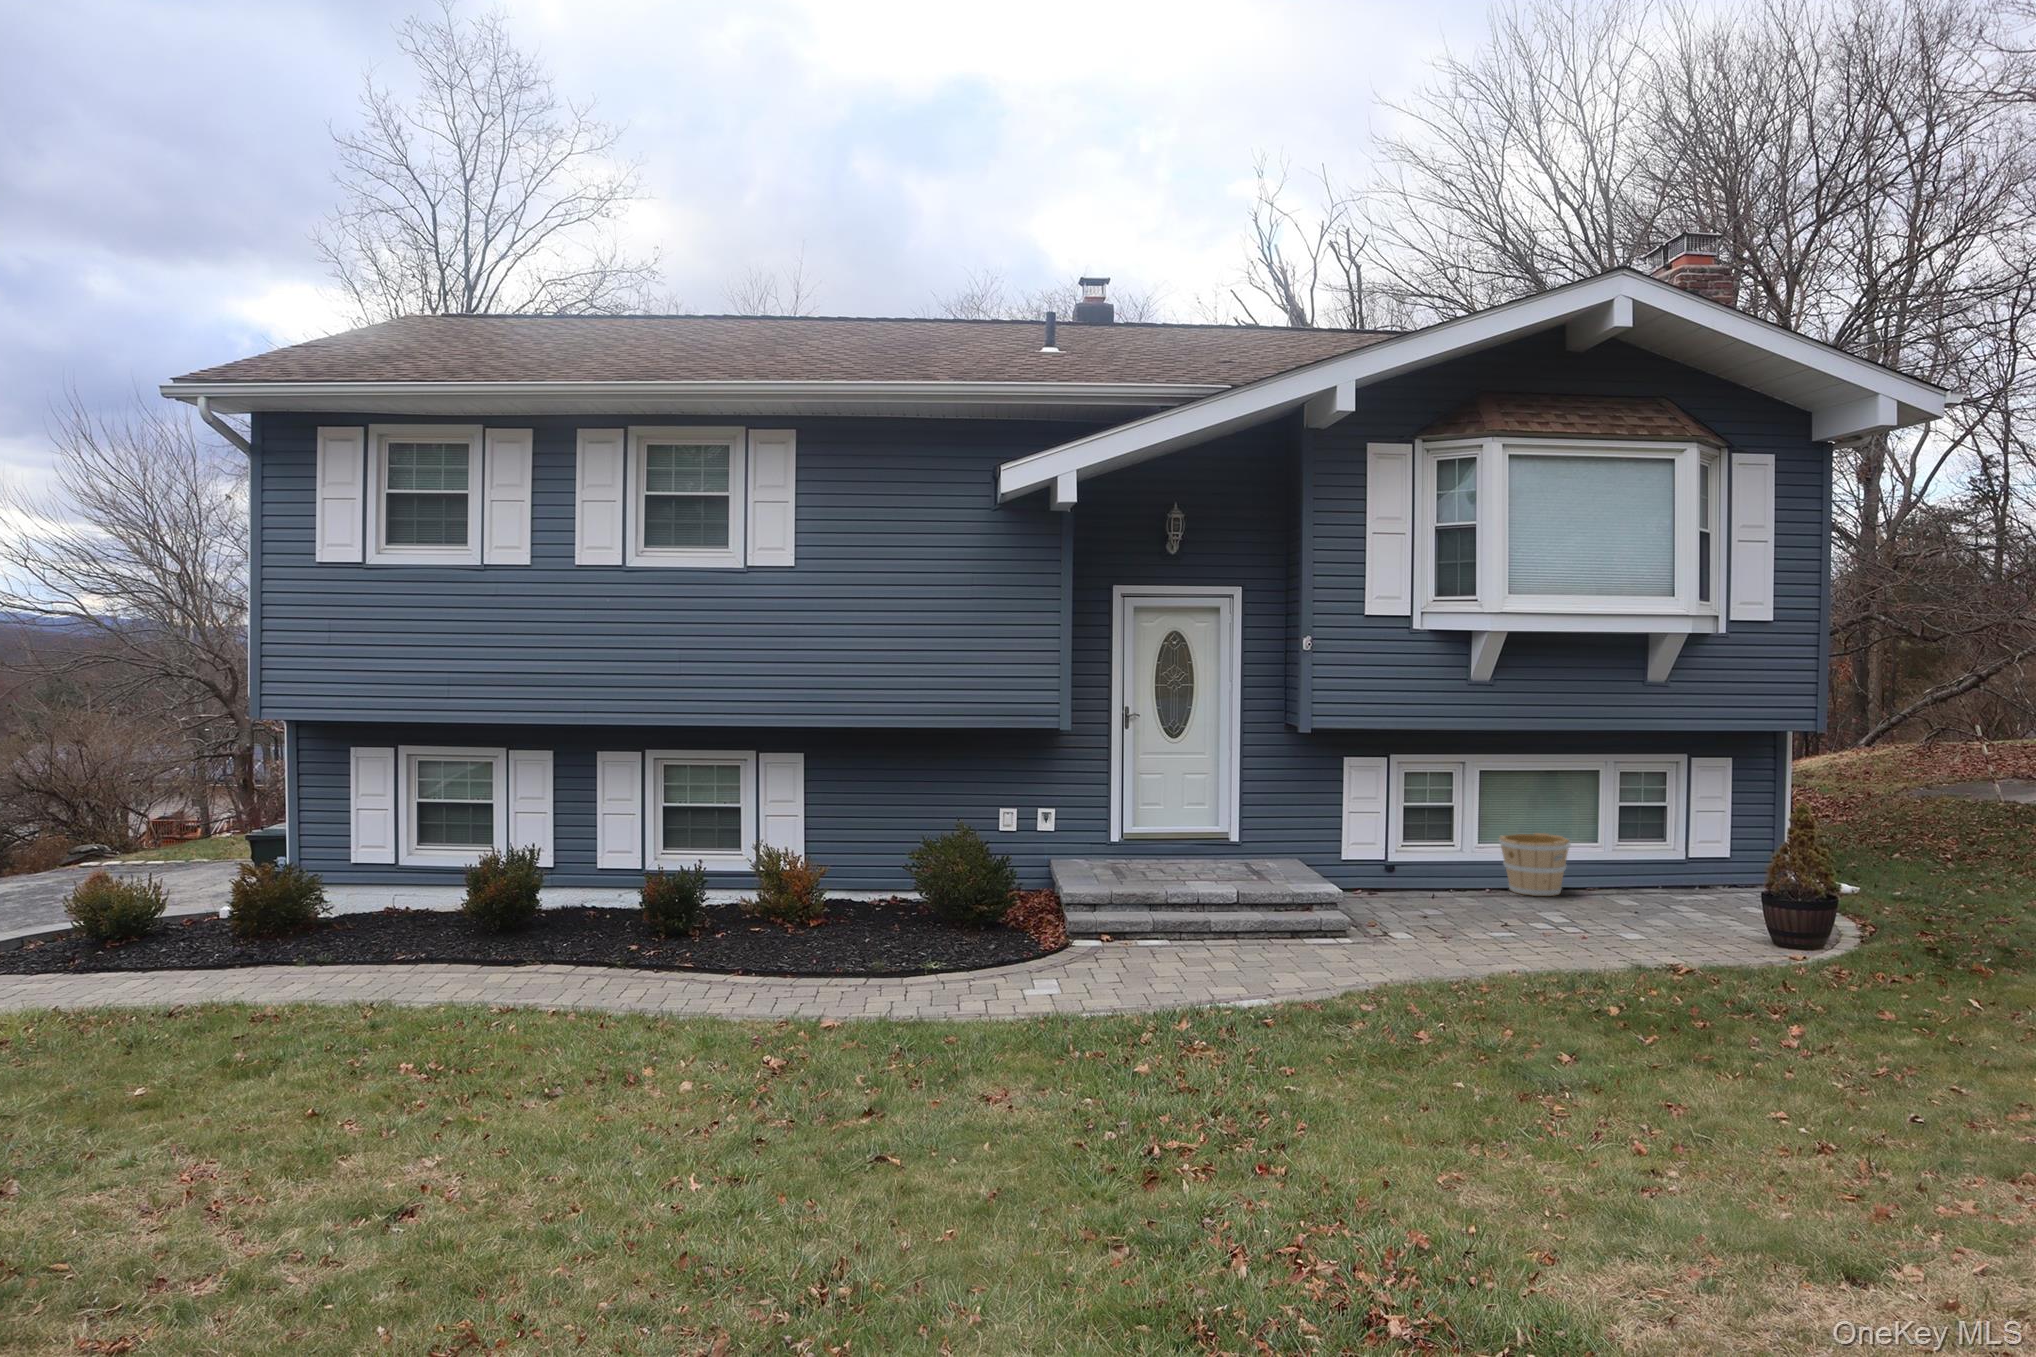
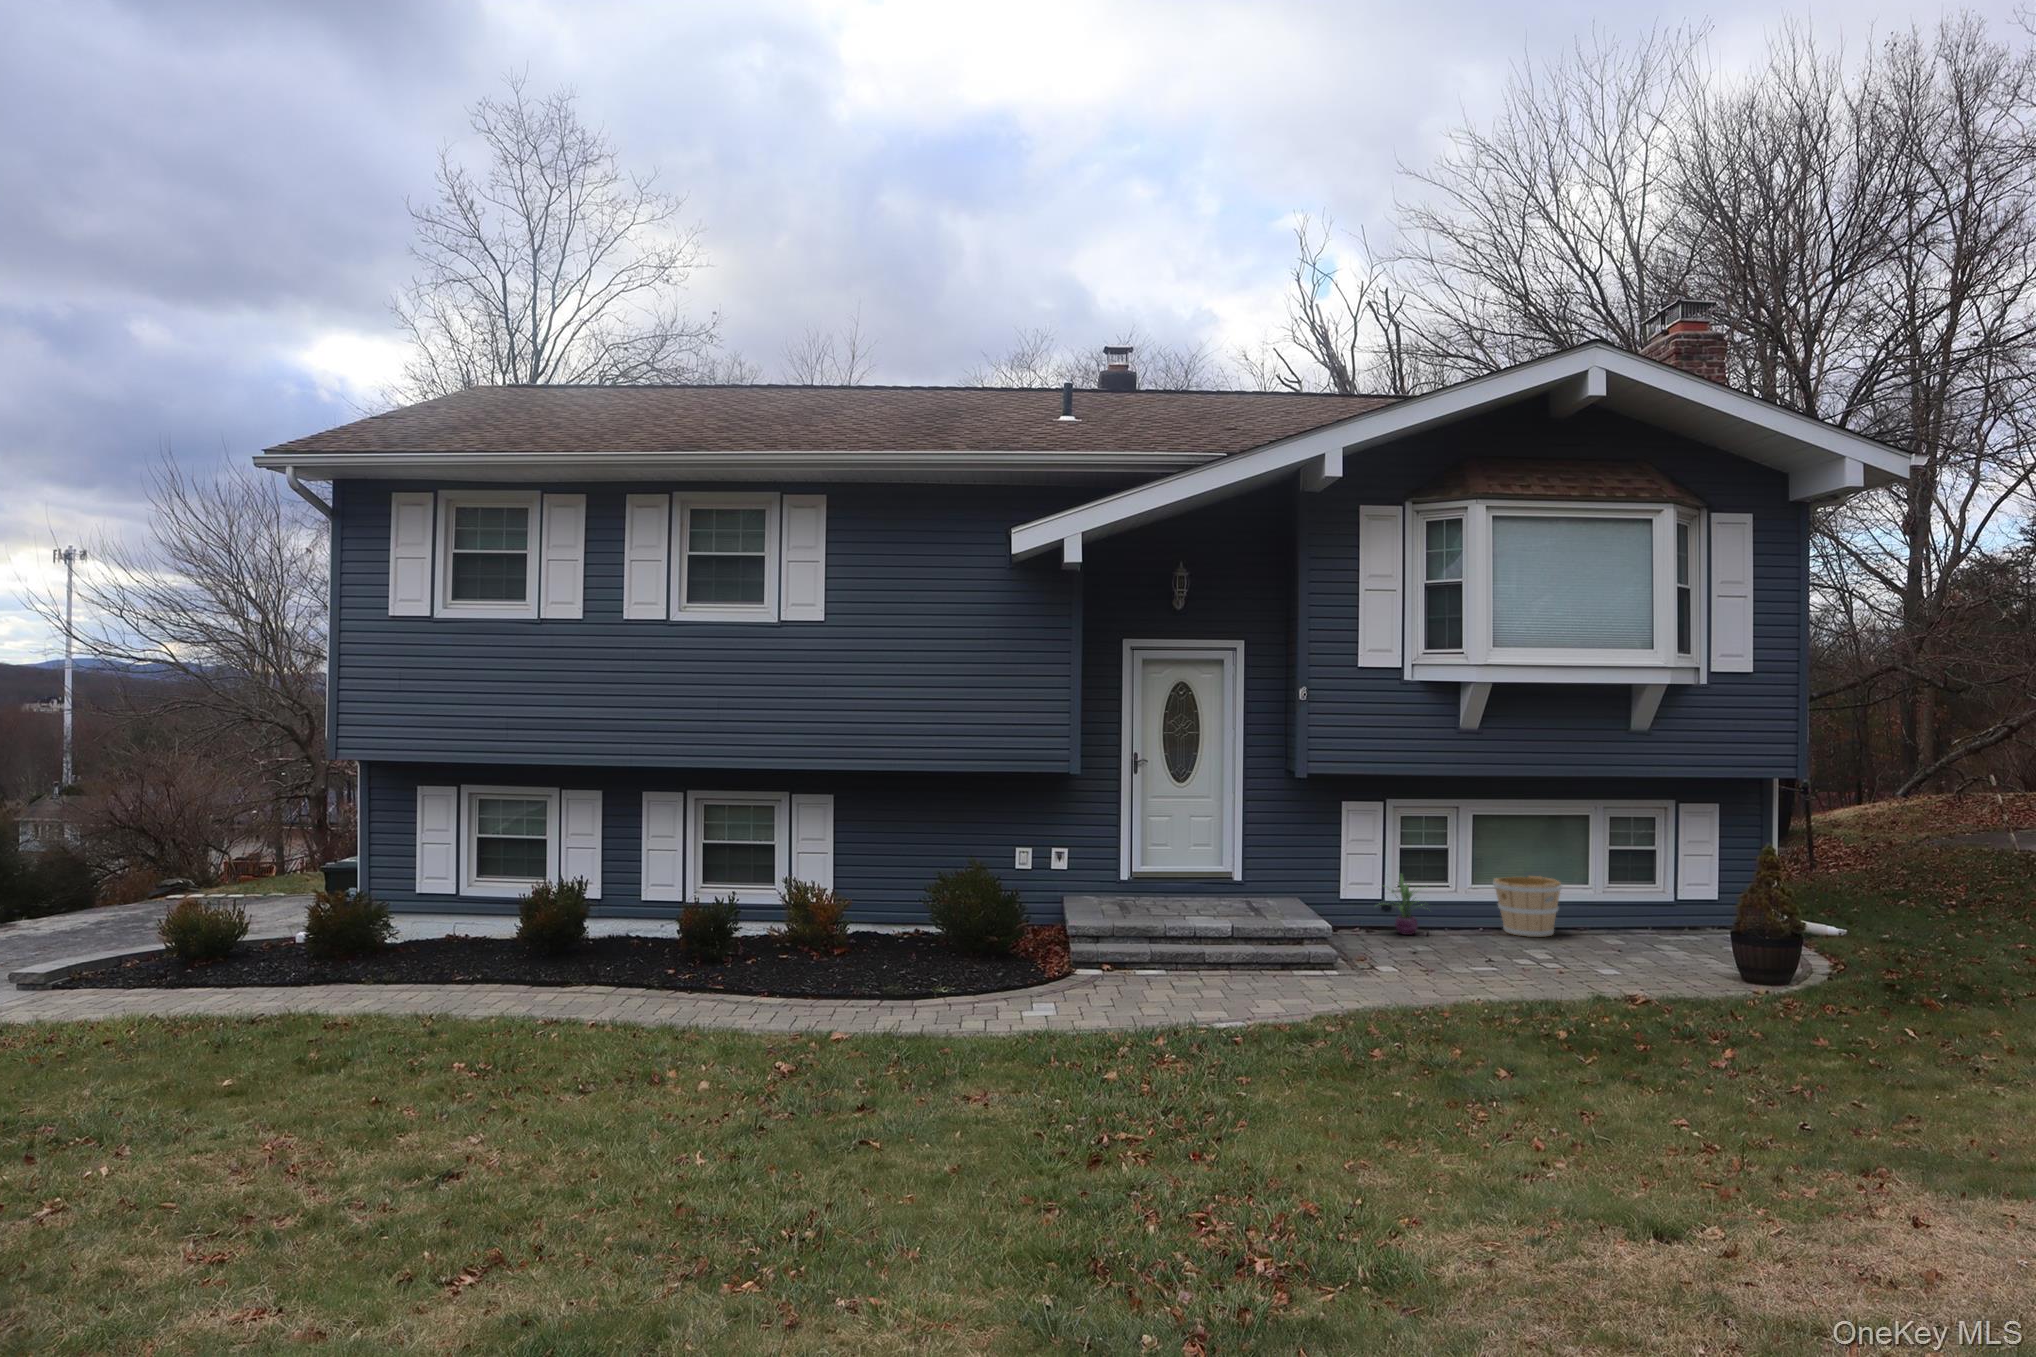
decorative plant: none [1378,832,1440,896] -> present [1393,874,1428,935]

